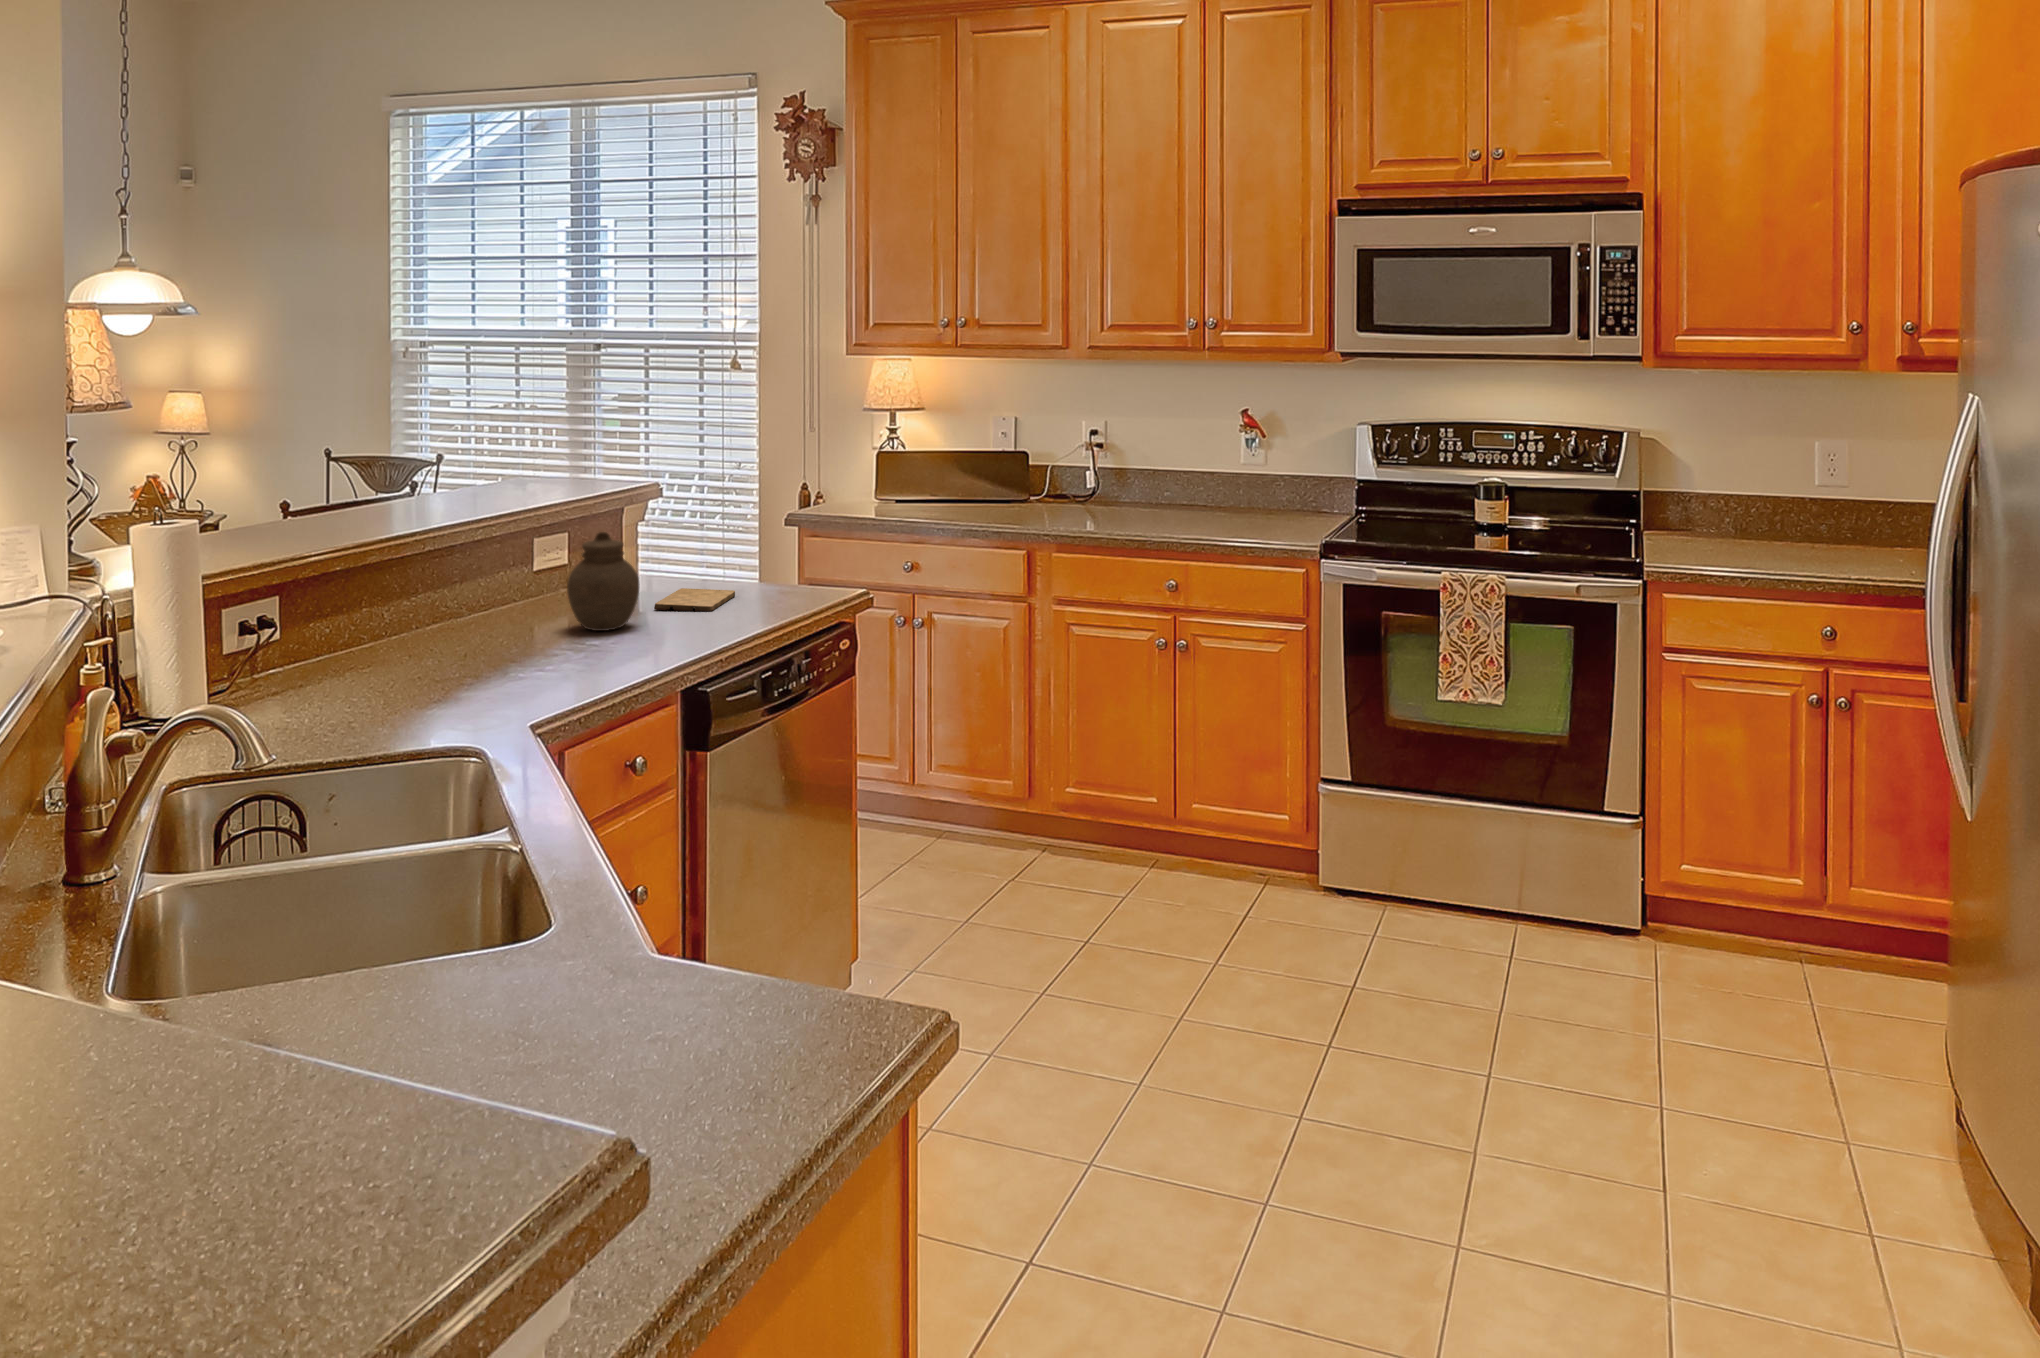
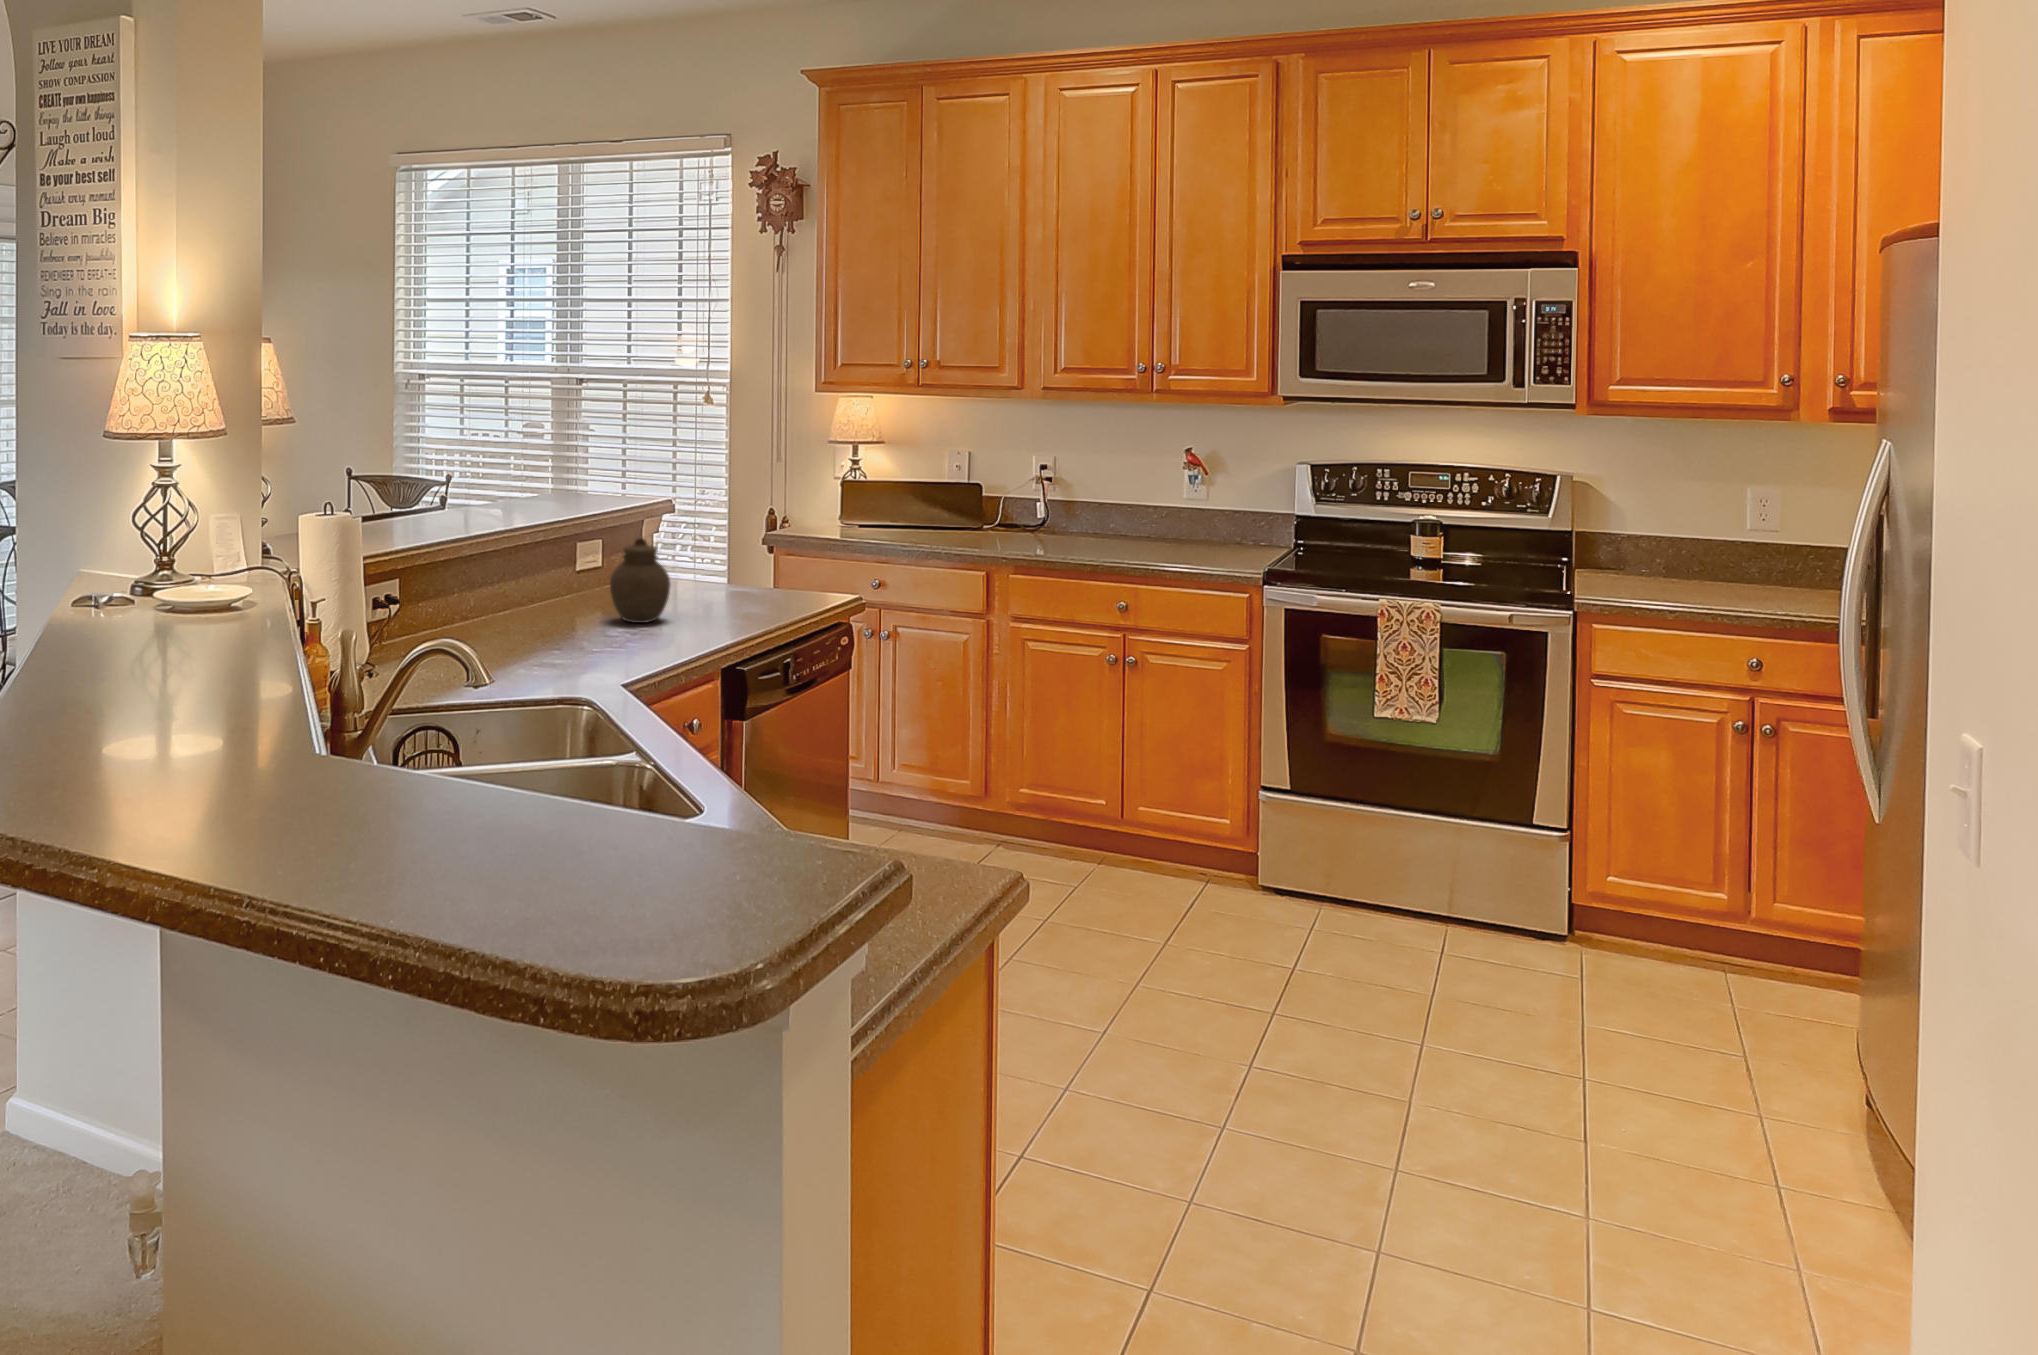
cutting board: present [654,588,735,611] -> none [677,591,742,610]

